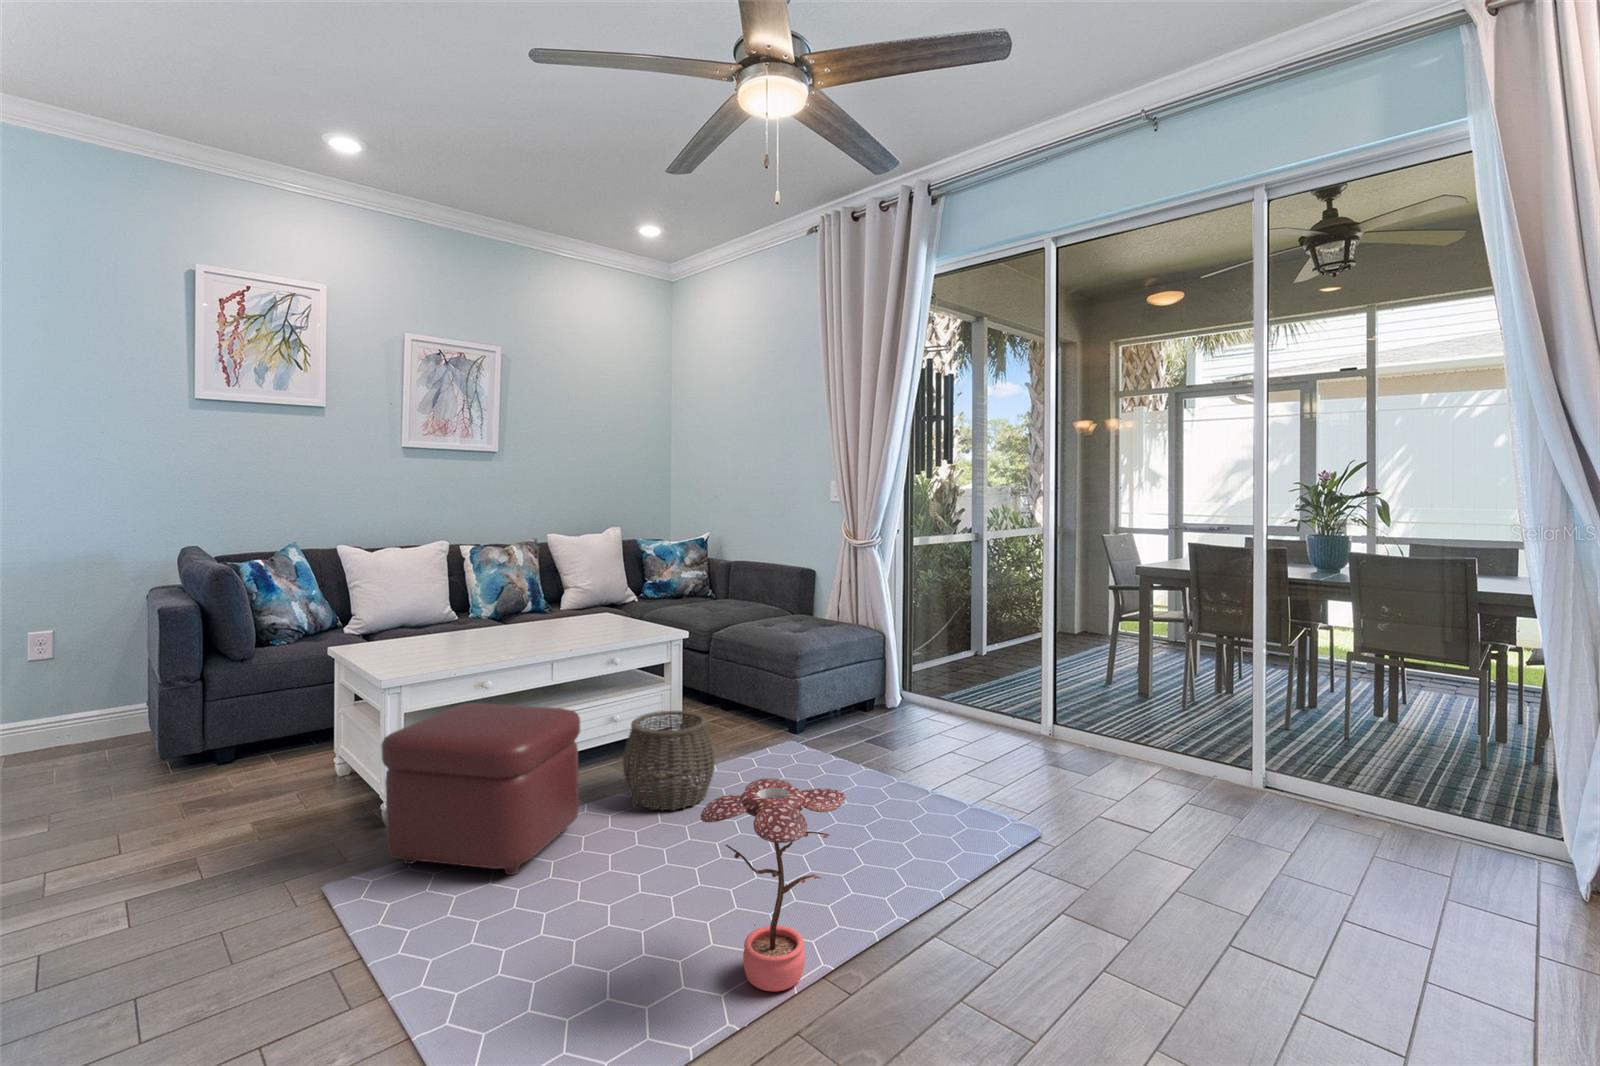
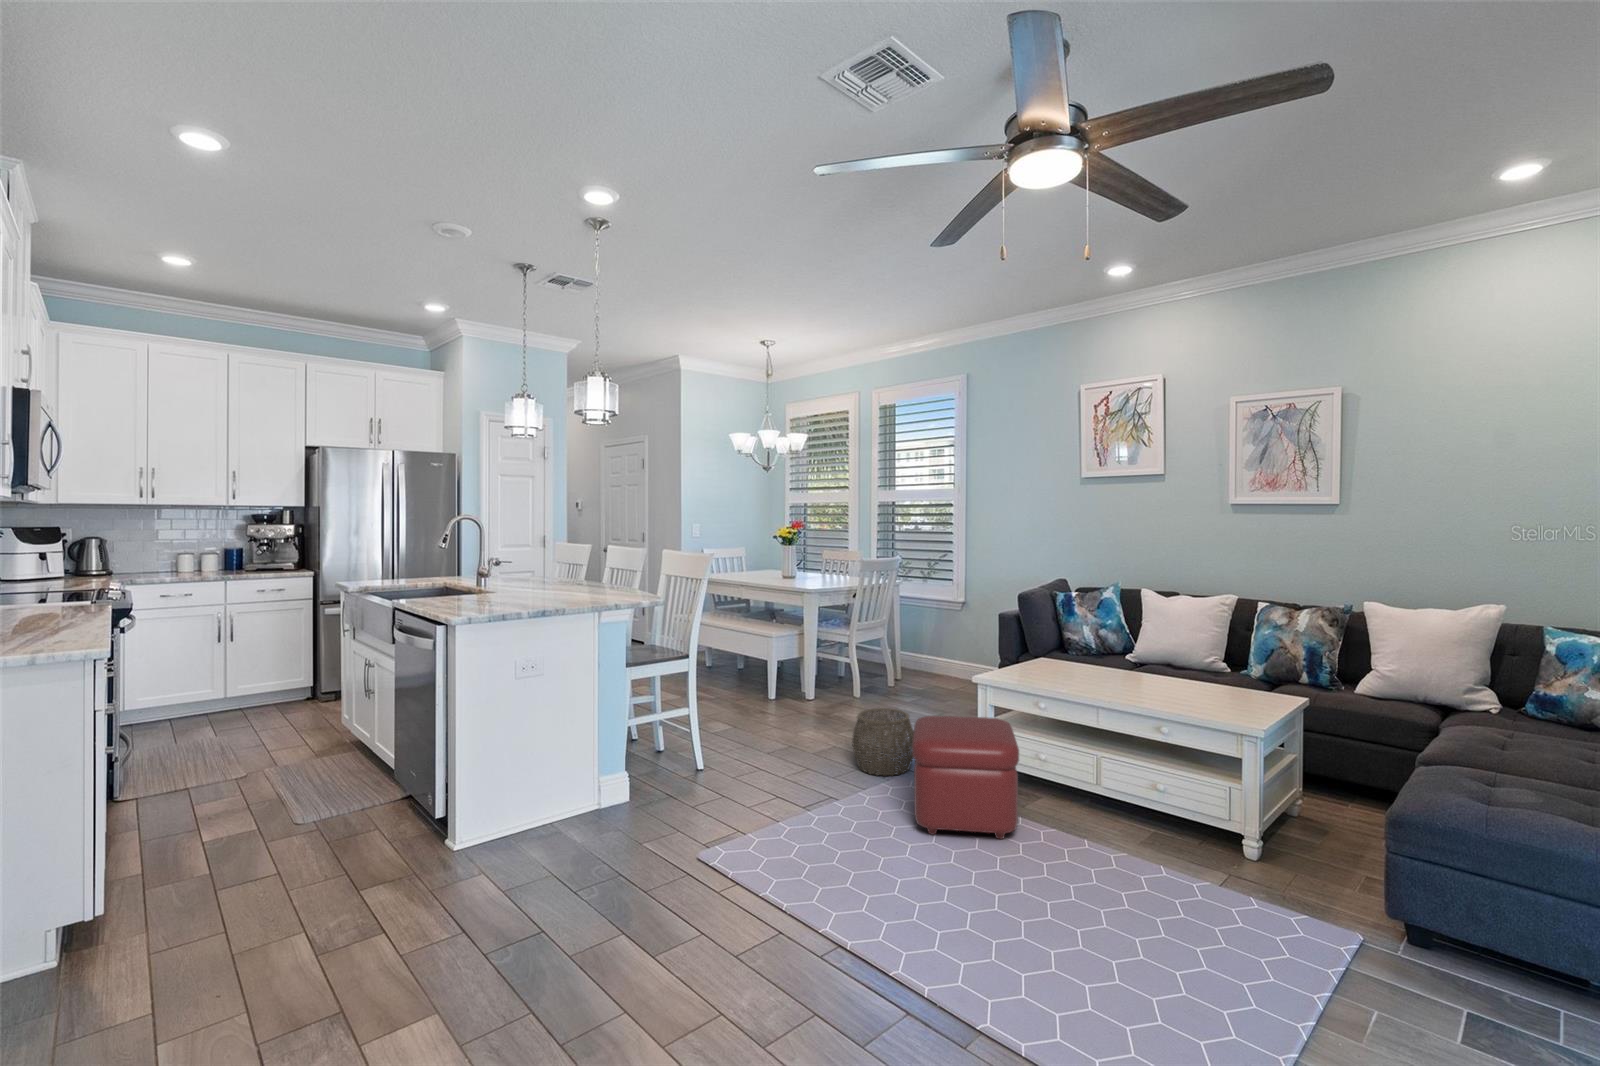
woven basket: present [623,711,715,810] -> present [852,708,914,776]
potted plant: present [701,778,845,991] -> none [773,801,879,955]

